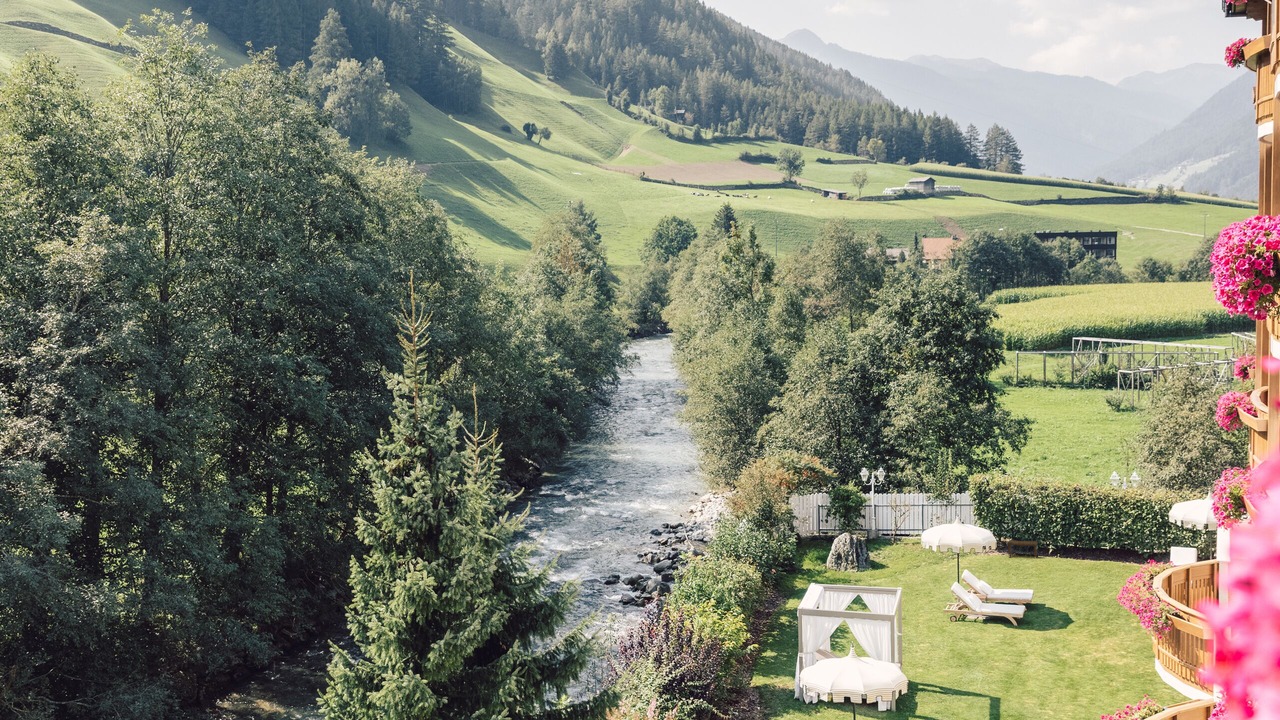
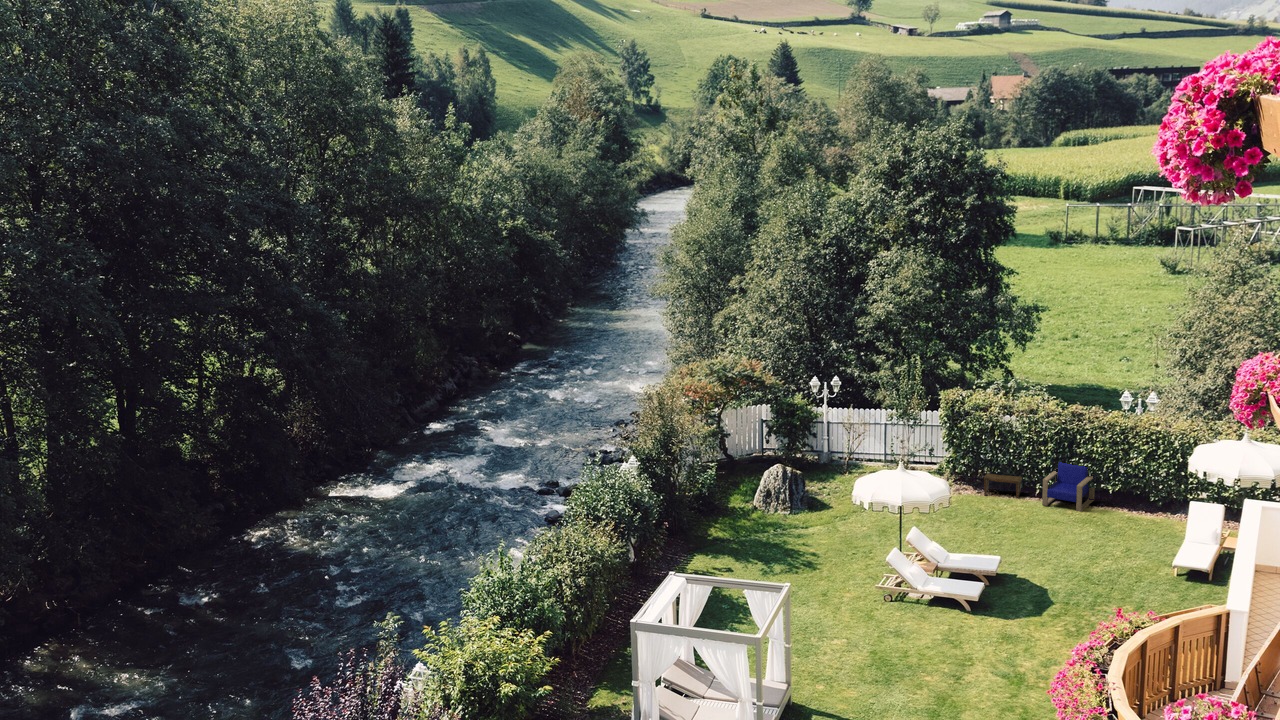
armchair: none [1056,527,1096,565] -> present [1042,462,1095,512]

